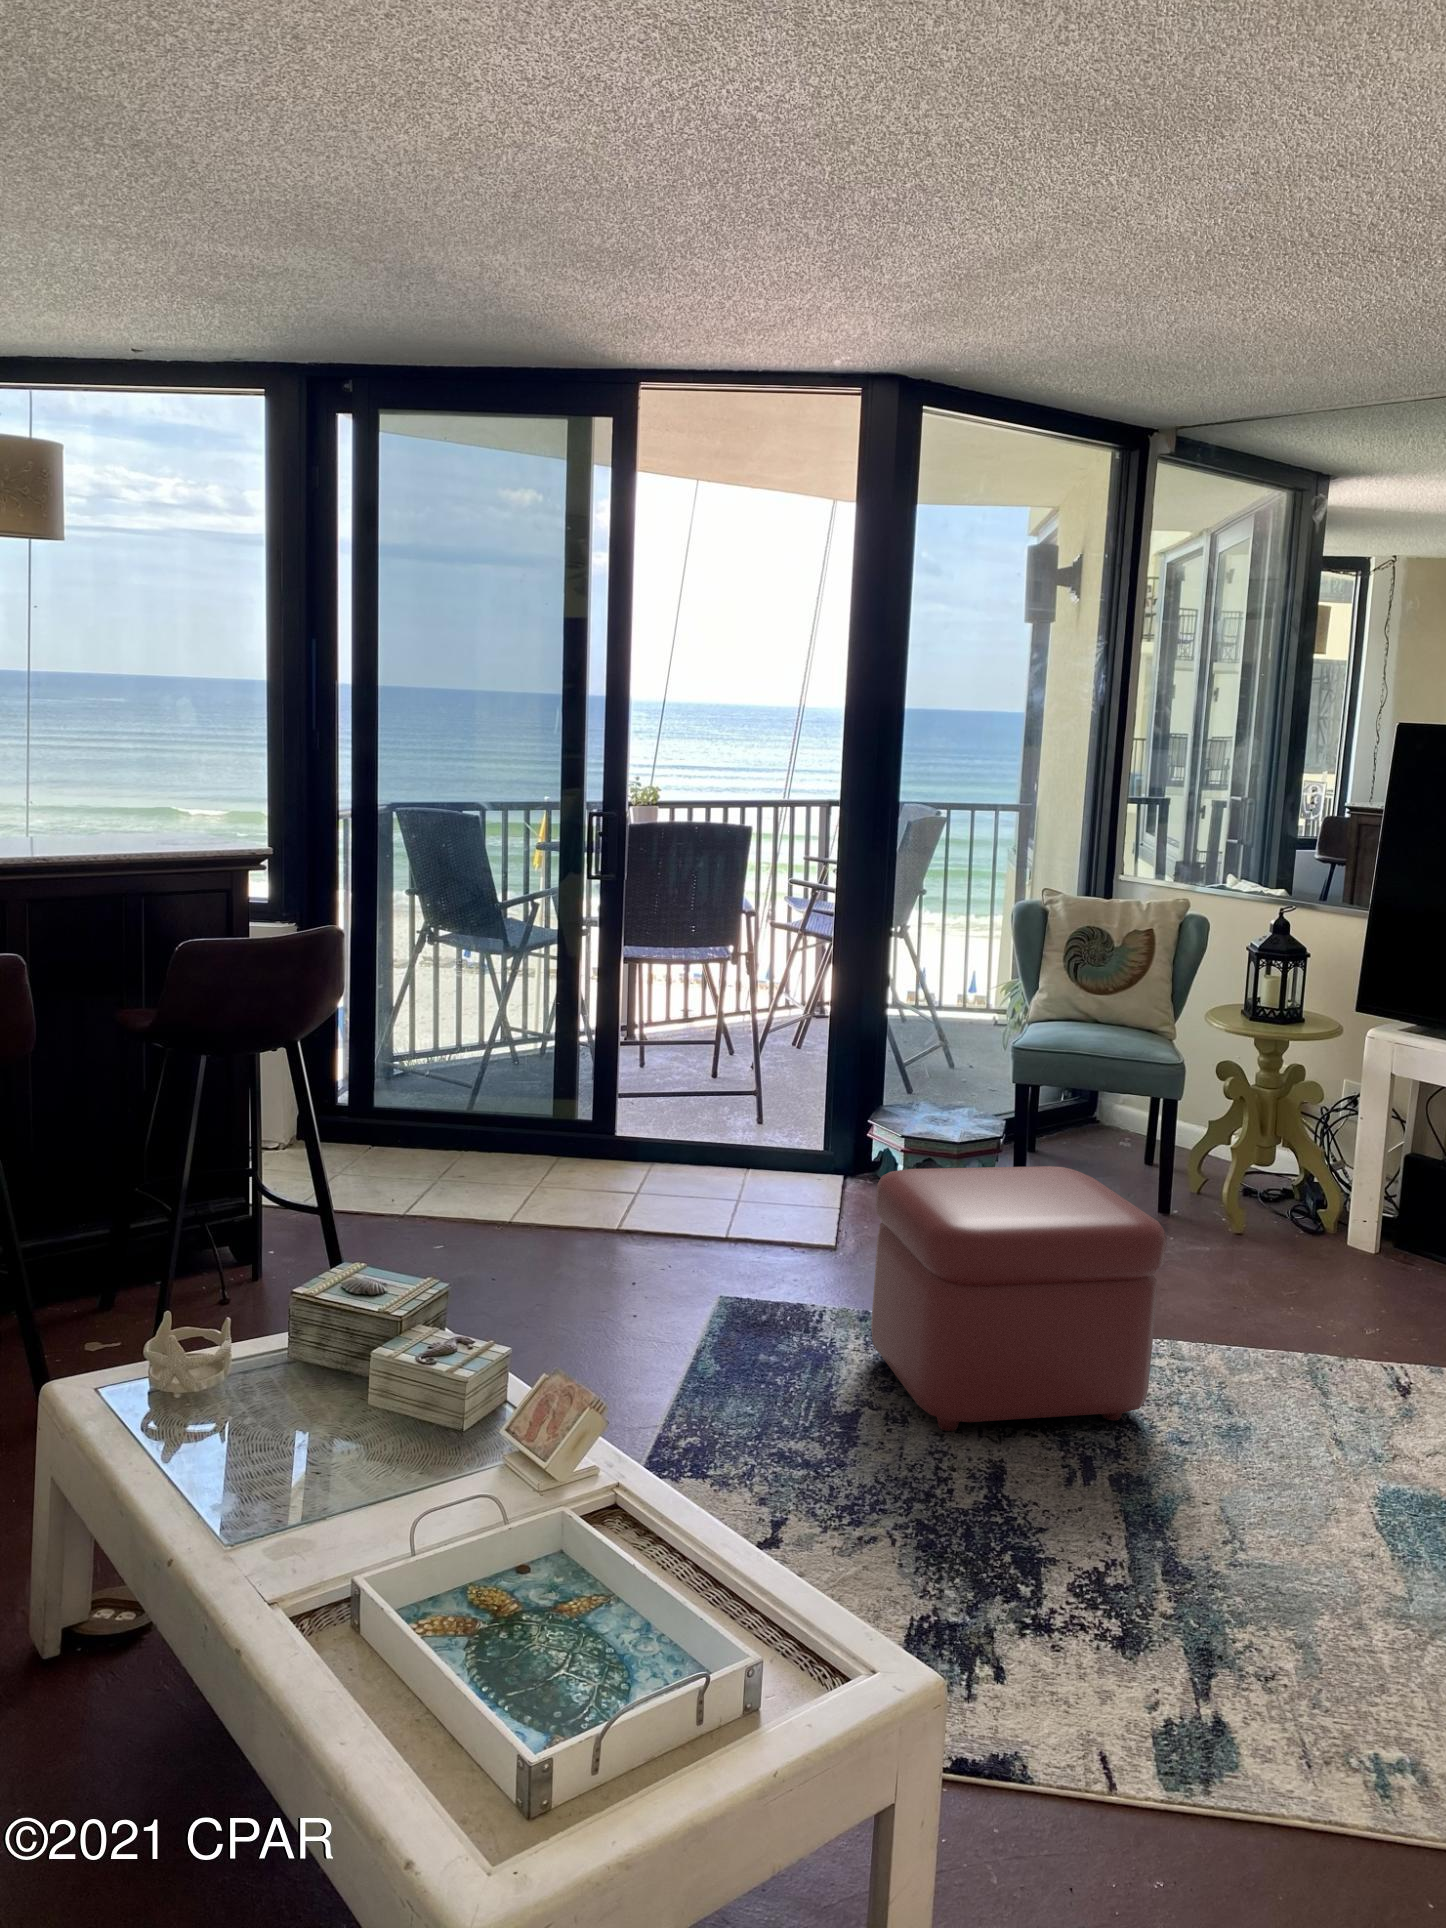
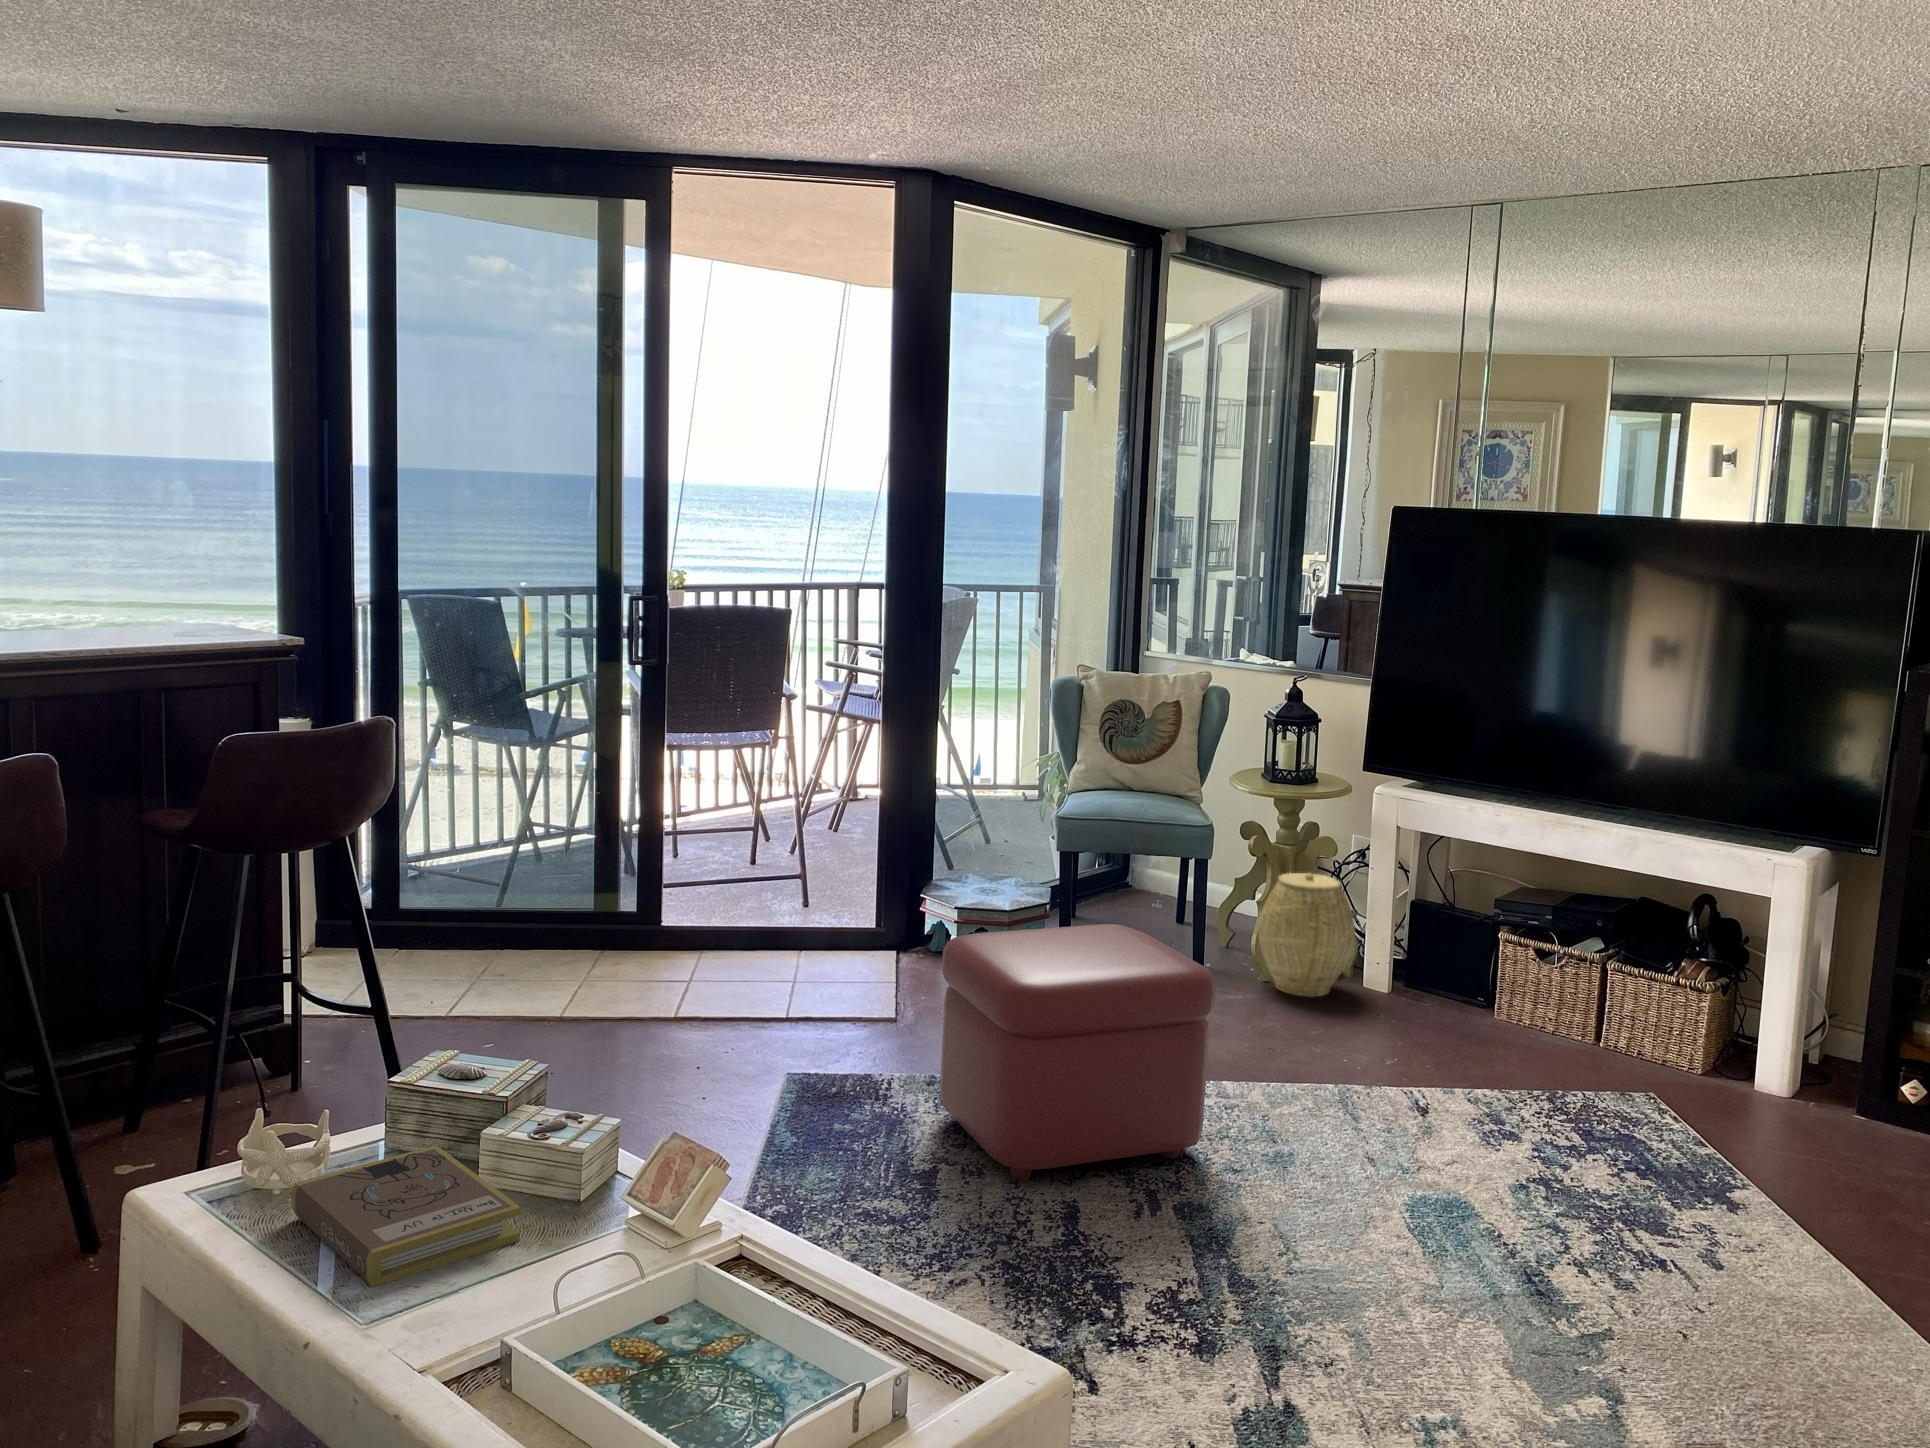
woven basket: none [1227,1119,1335,1252] -> present [1258,873,1355,997]
book: none [187,1360,398,1506] -> present [292,1145,521,1287]

